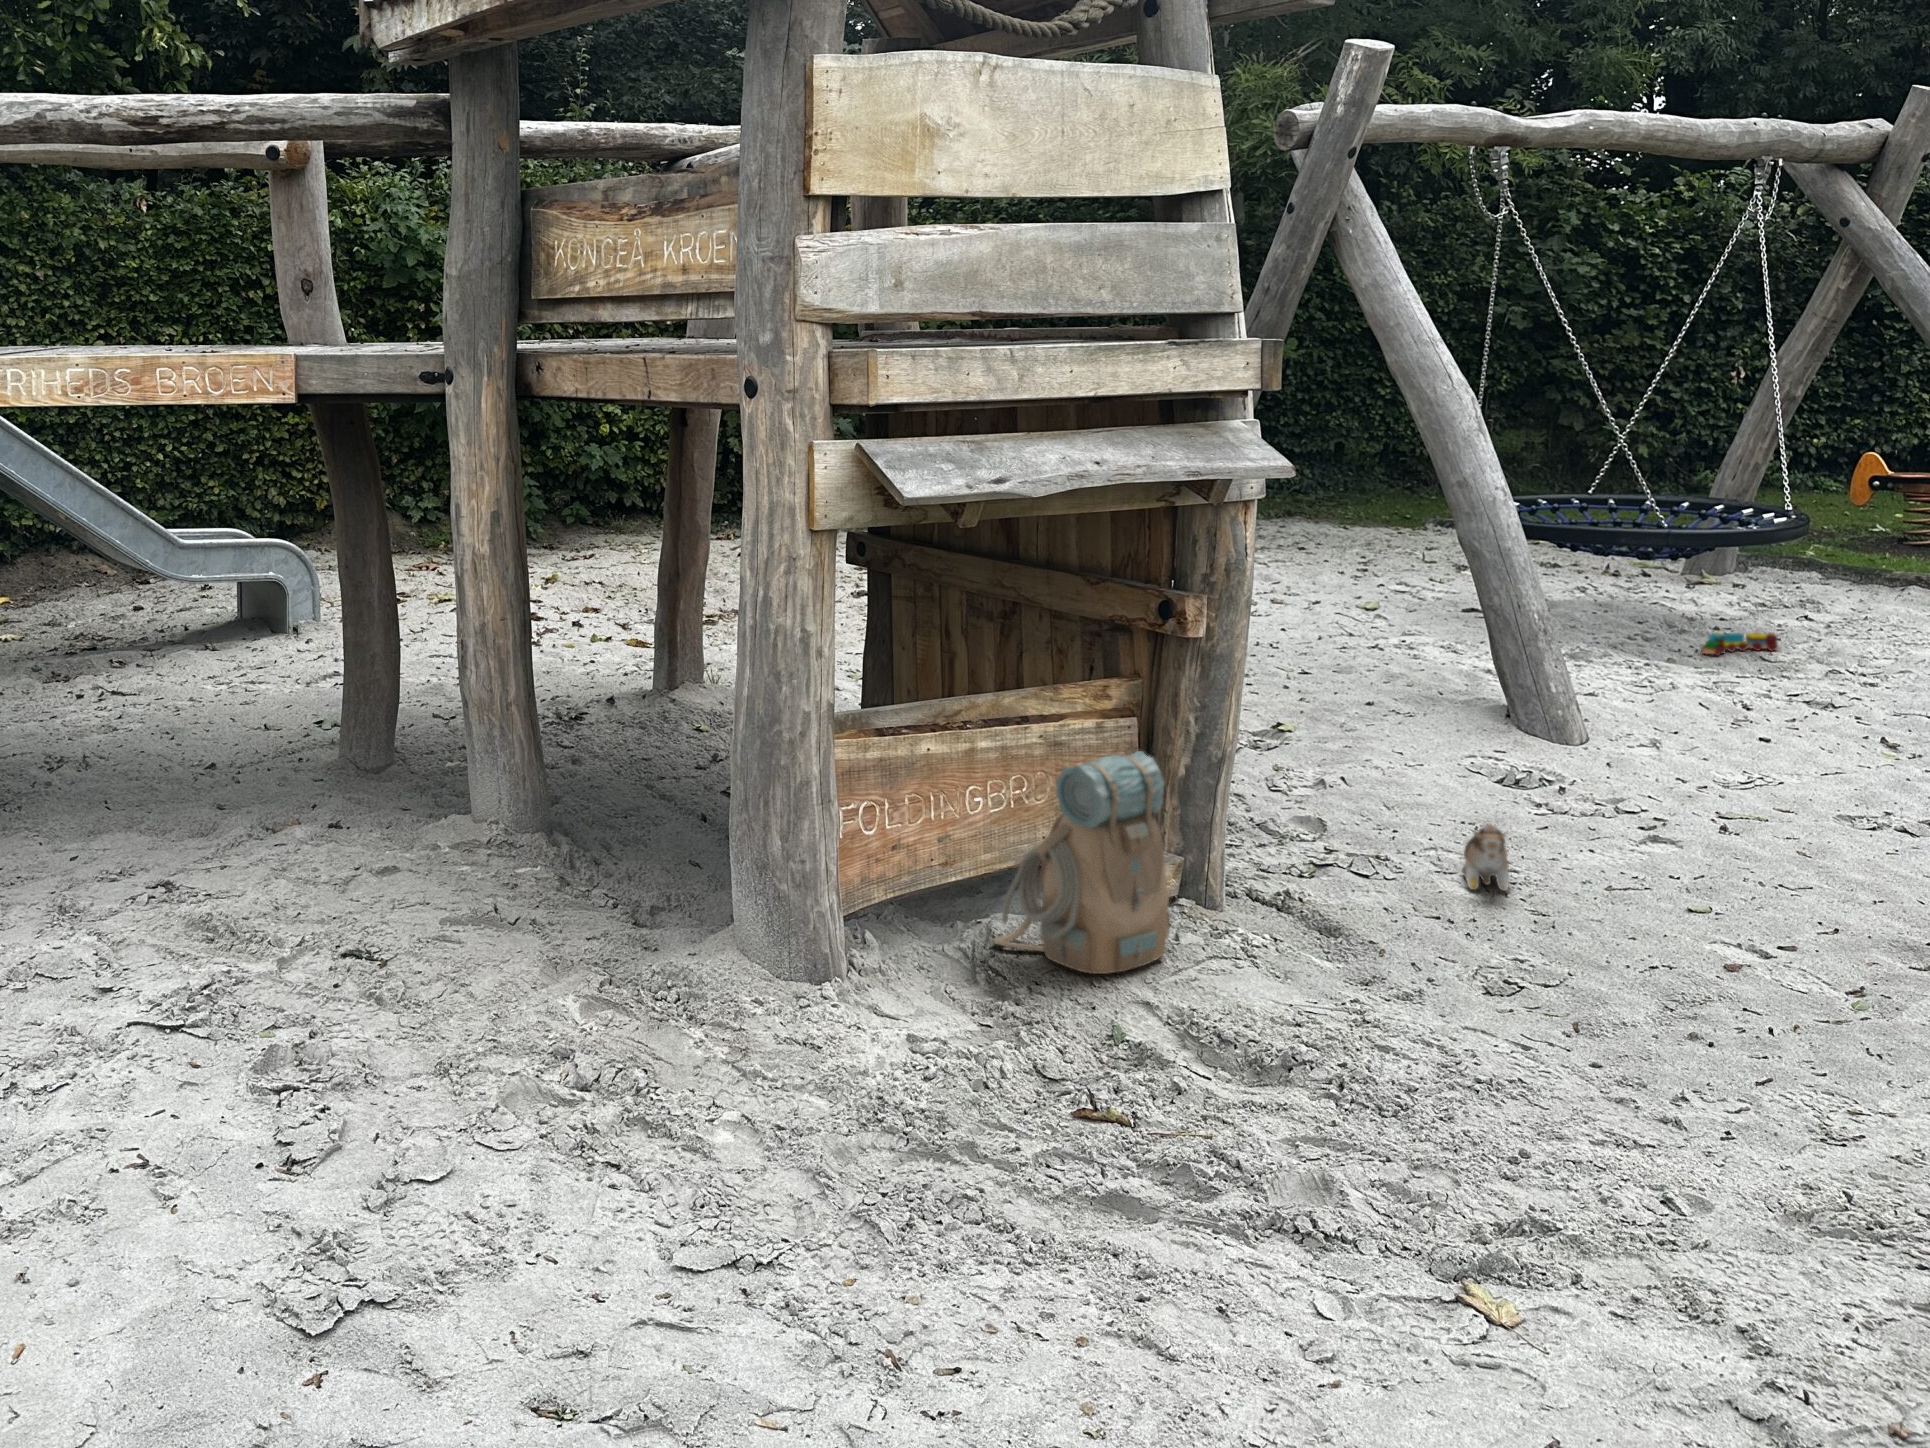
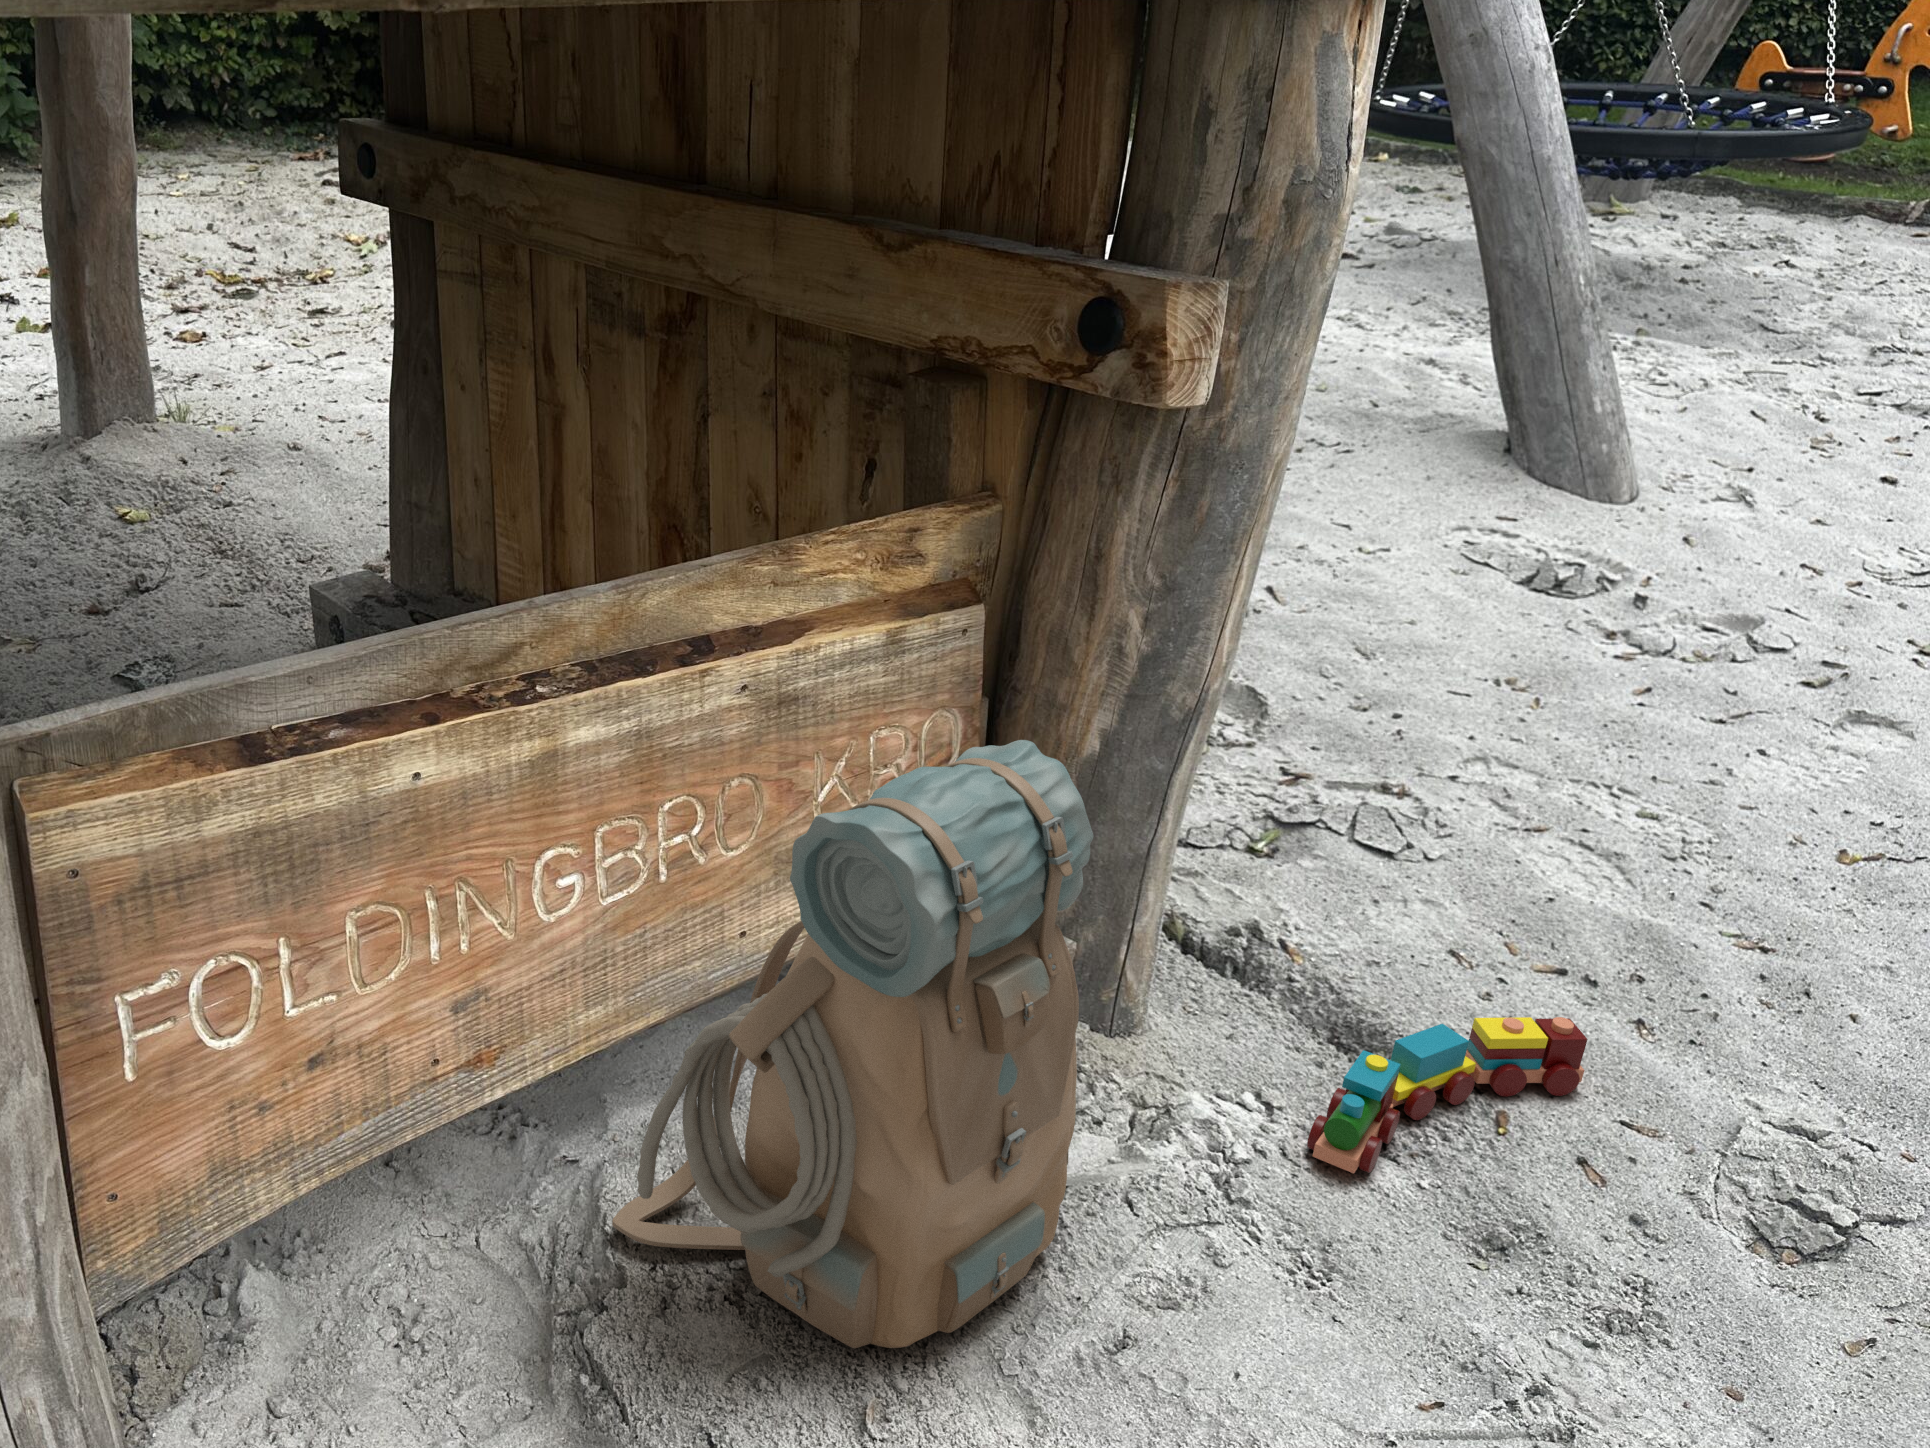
toy train: present [1701,632,1778,656] -> present [1307,1017,1588,1173]
plush toy: present [1462,824,1509,891] -> none [1592,780,1755,910]

